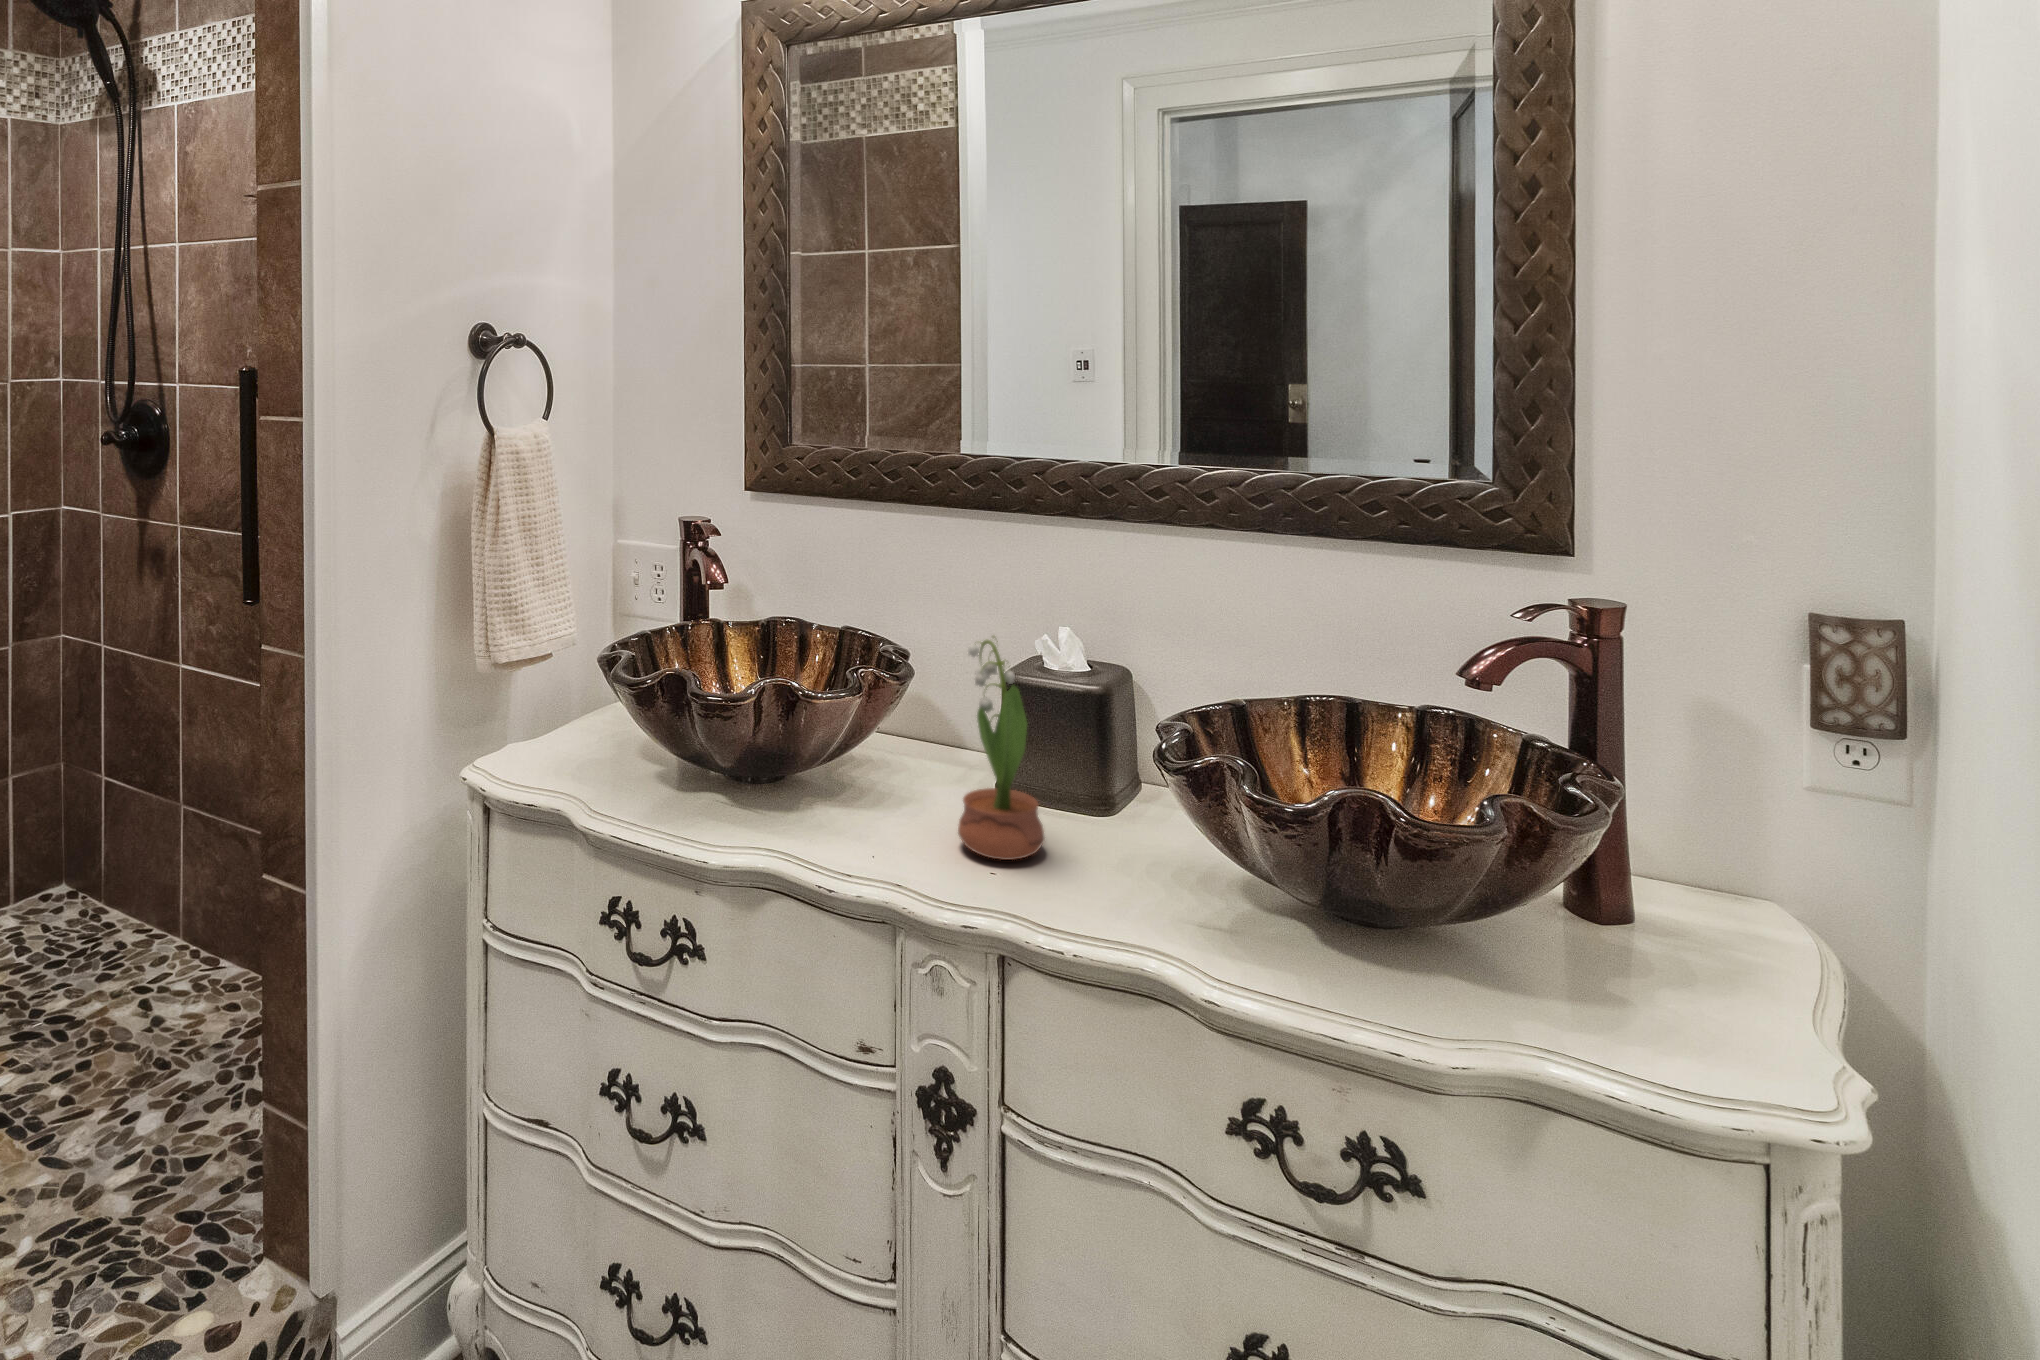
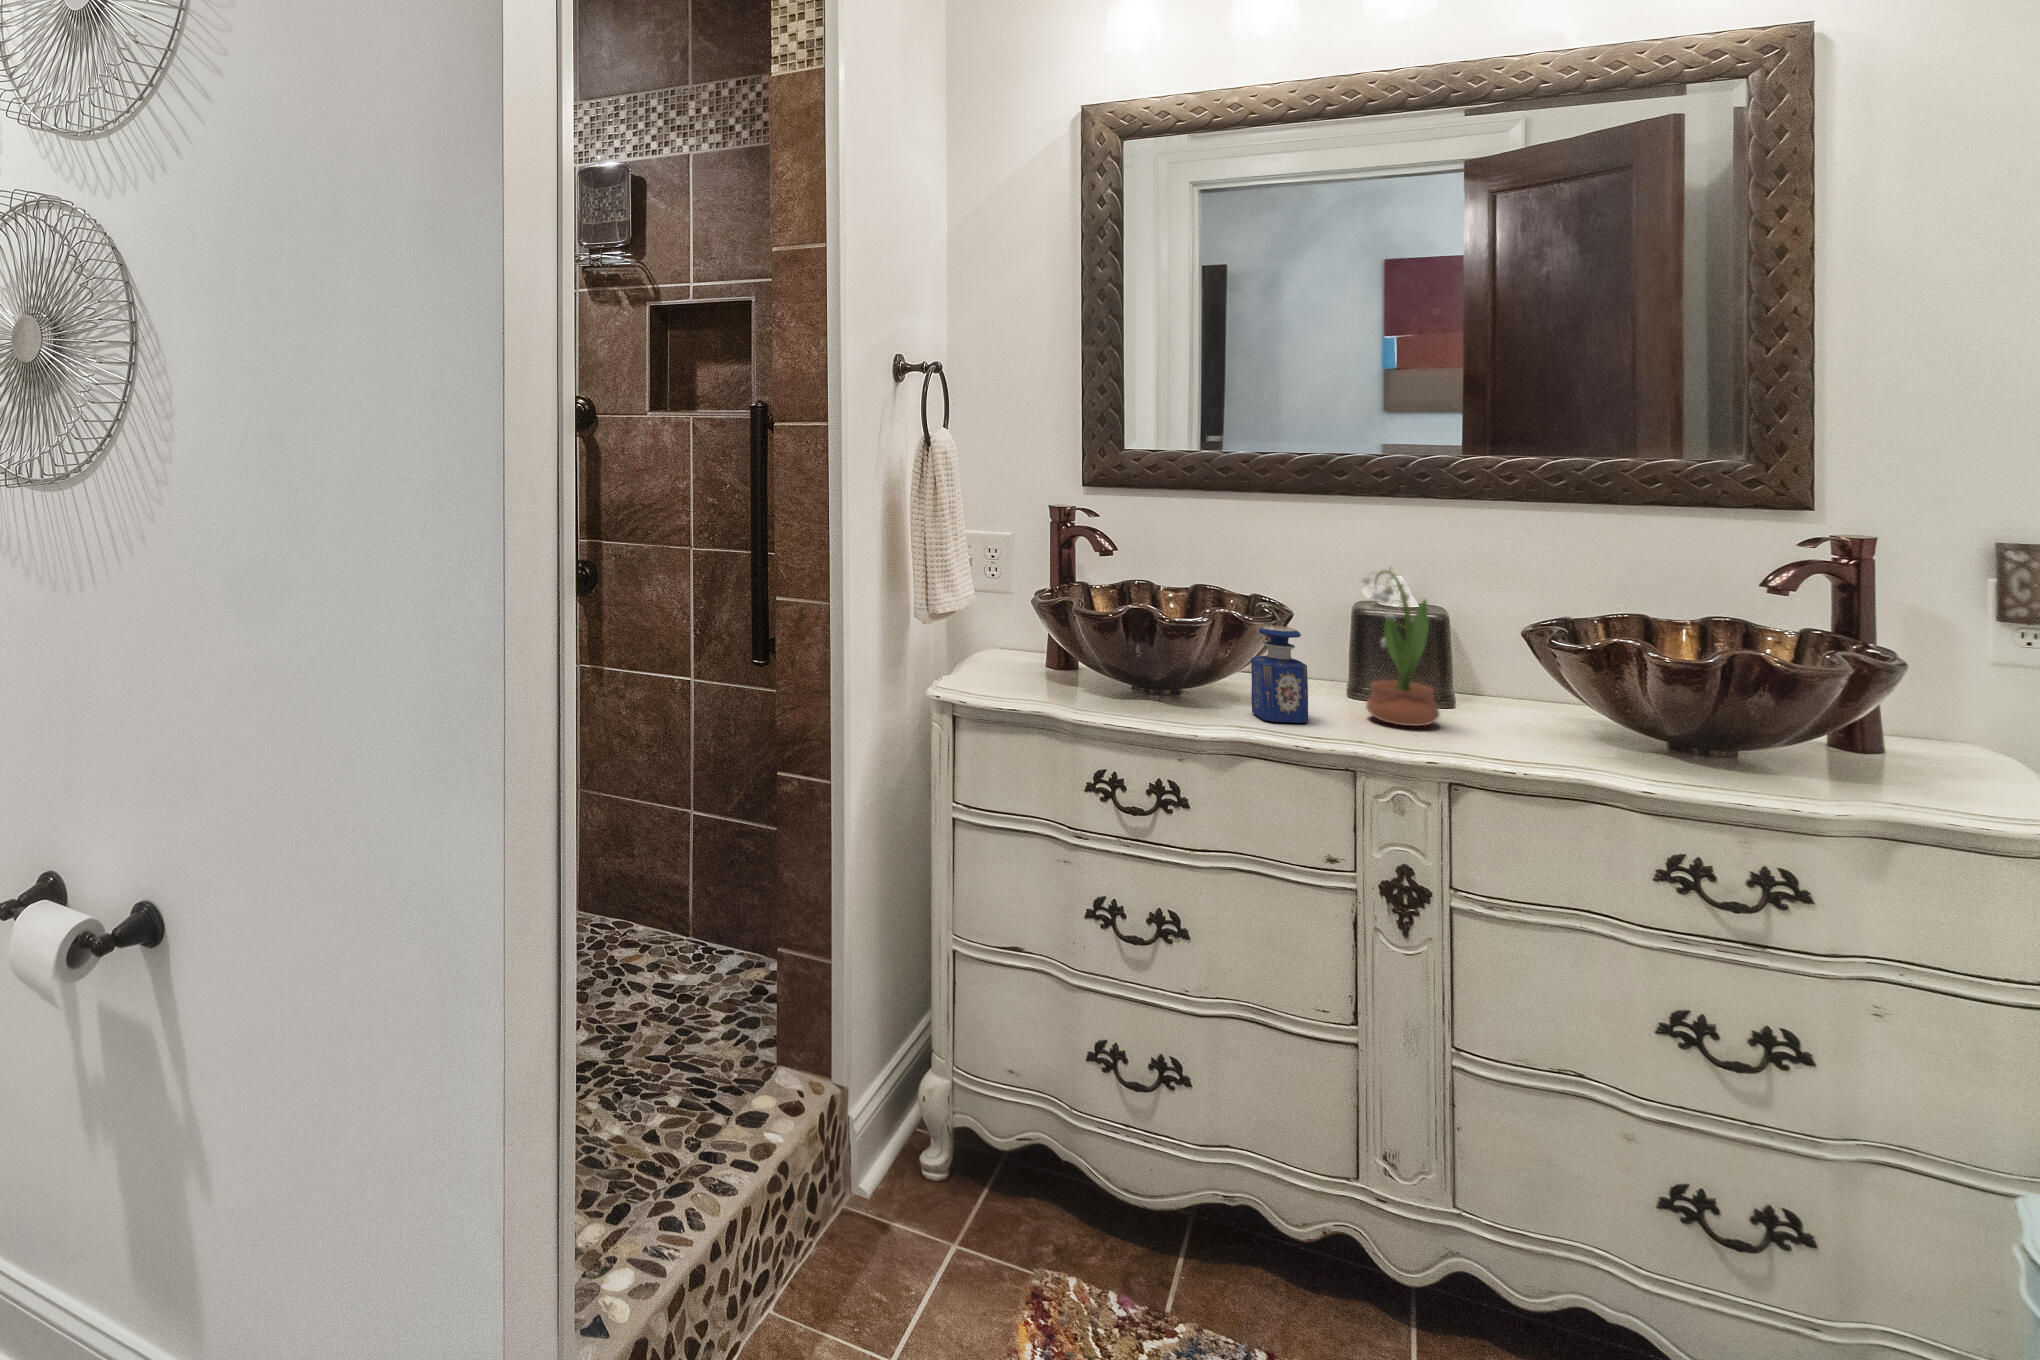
perfume bottle: none [813,713,874,850] -> present [1251,626,1308,723]

